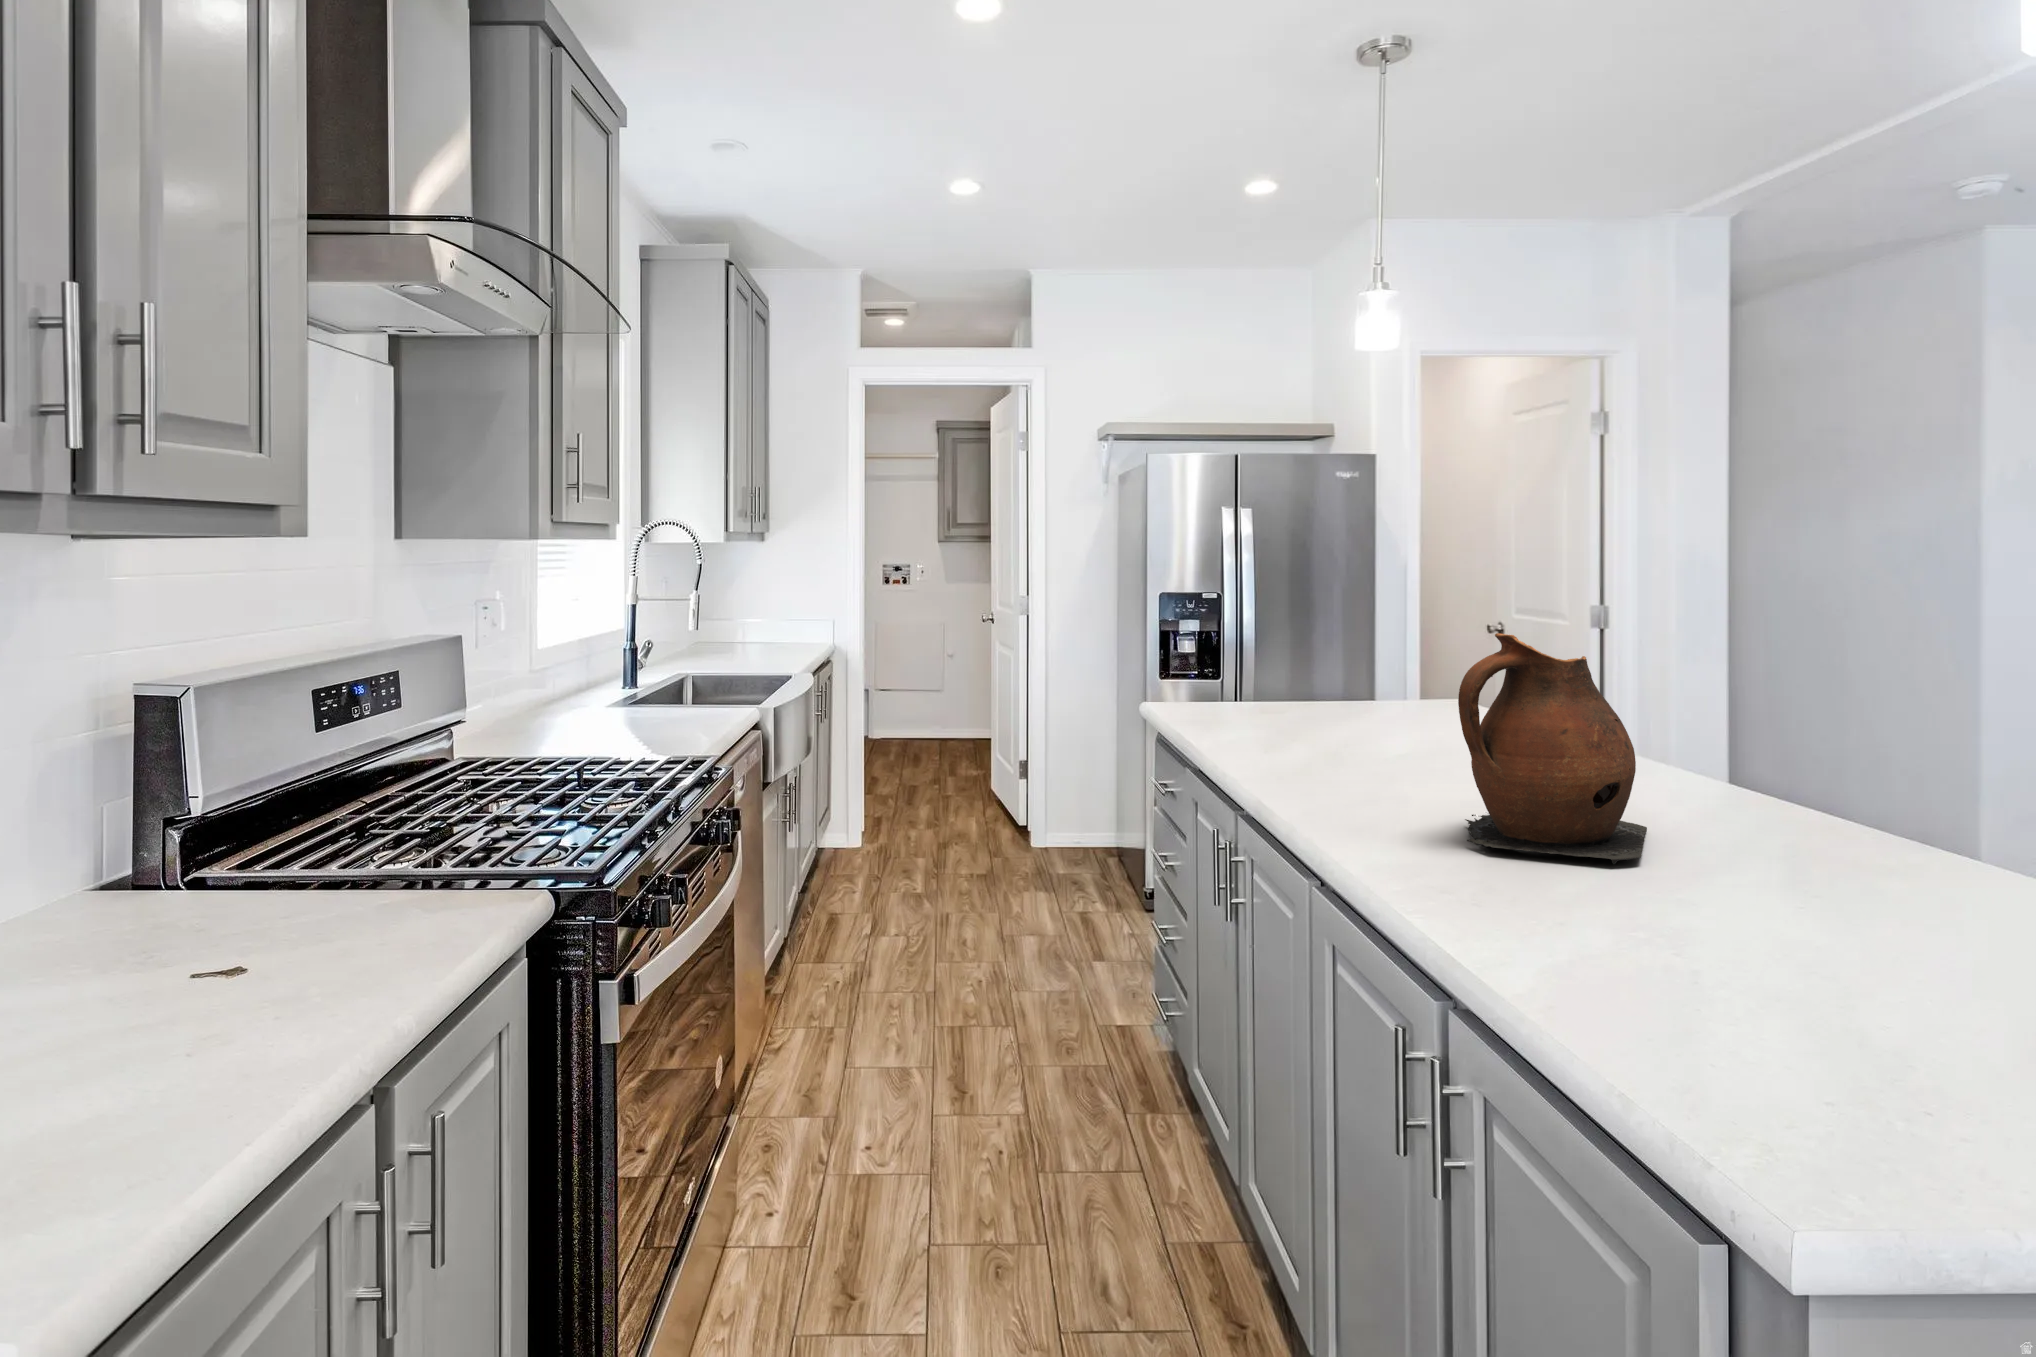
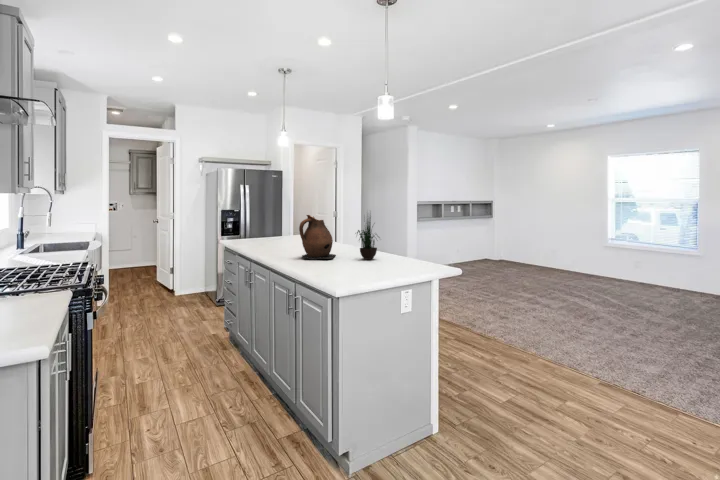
potted plant: none [1762,576,1968,887] -> present [357,217,377,260]

